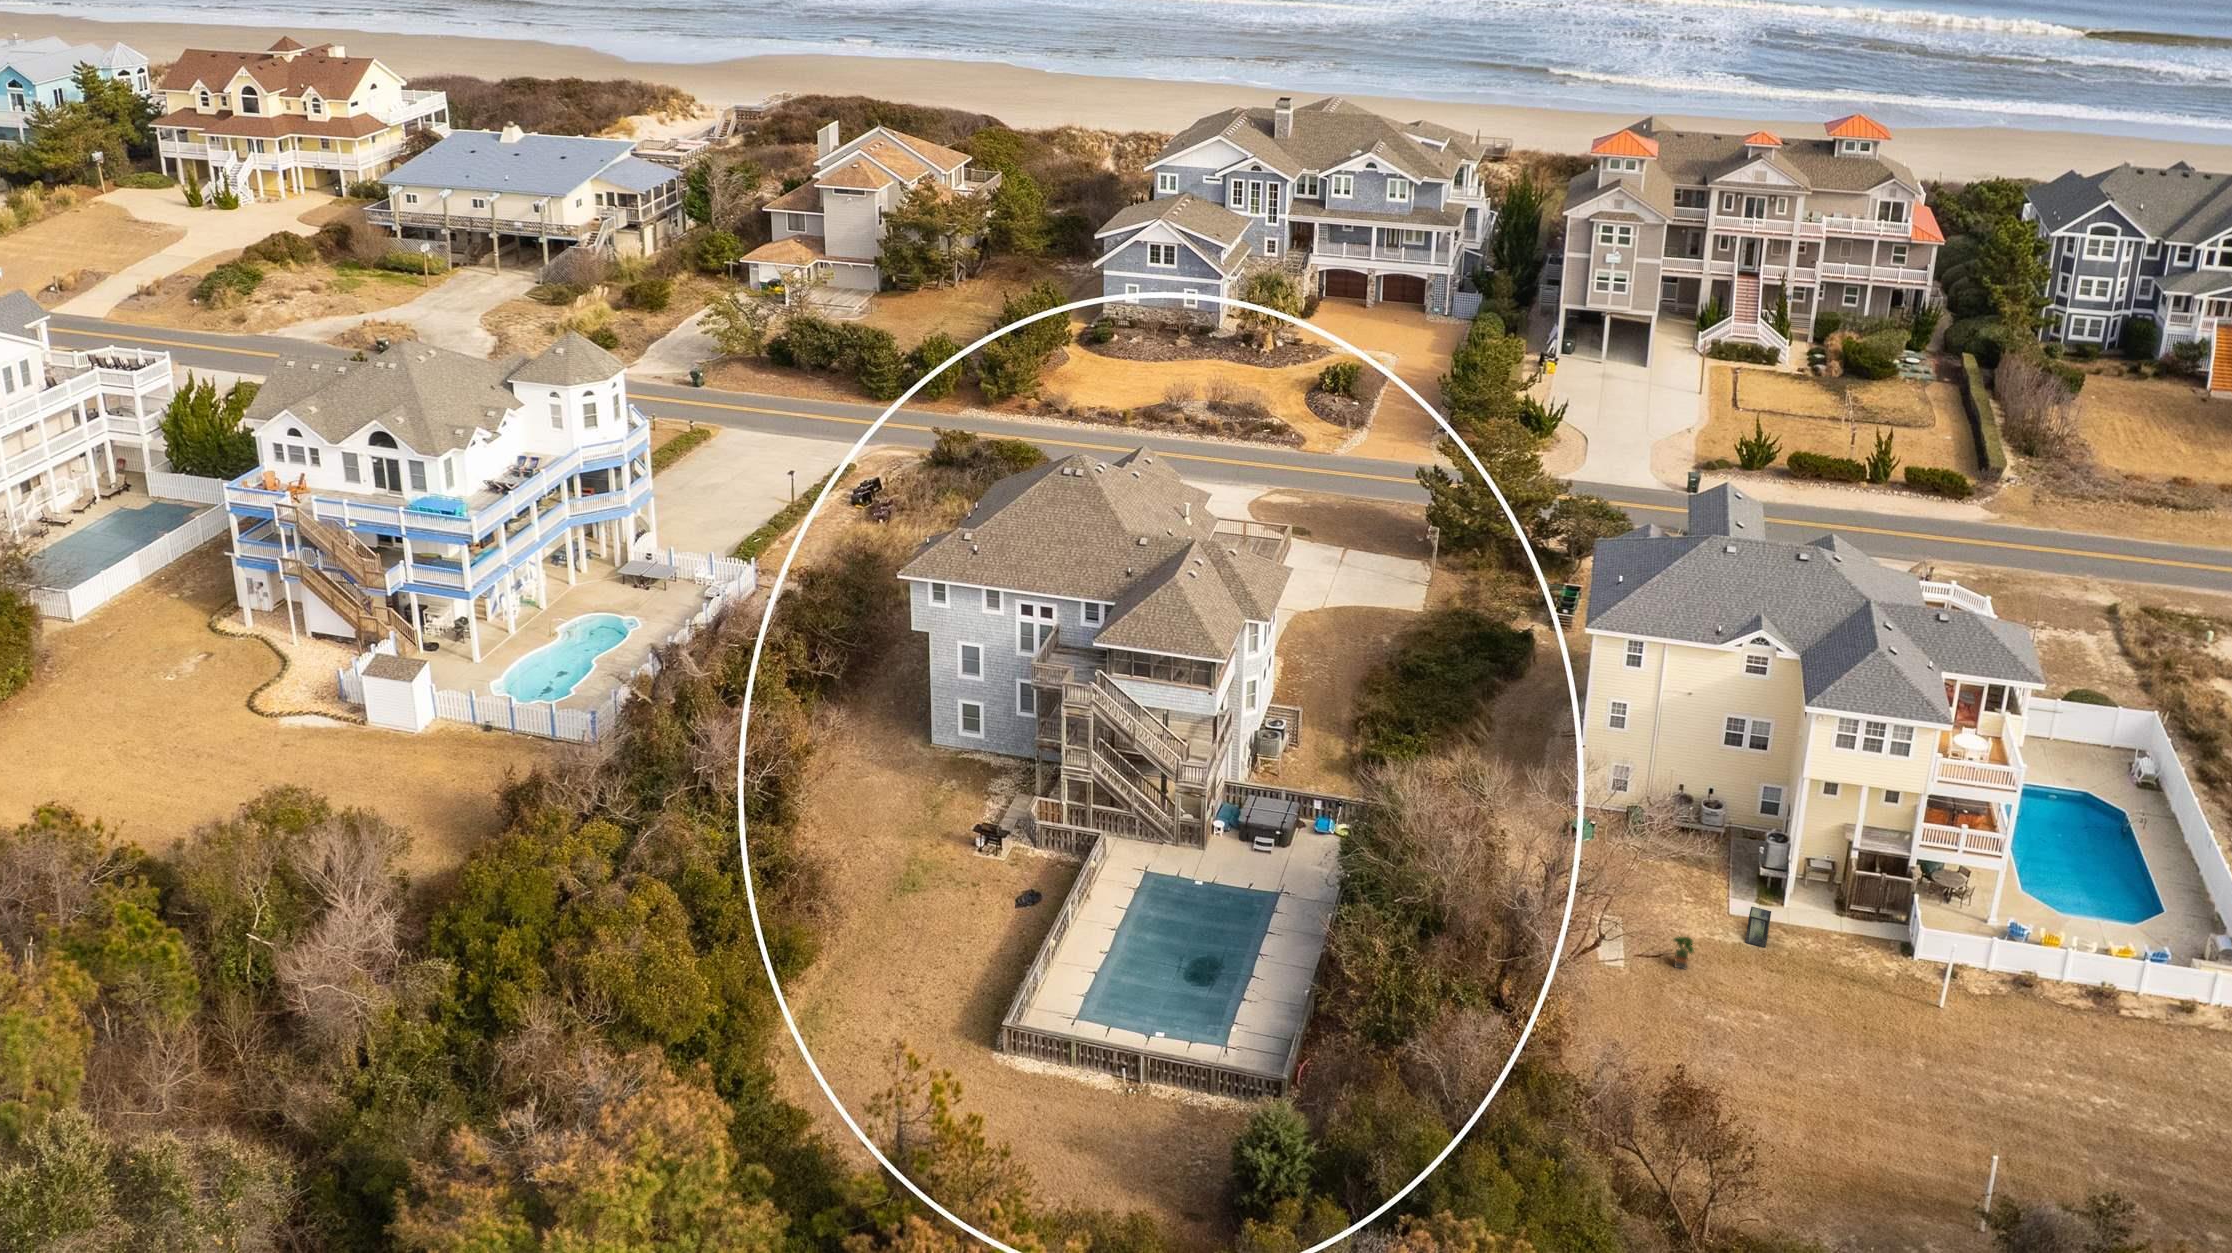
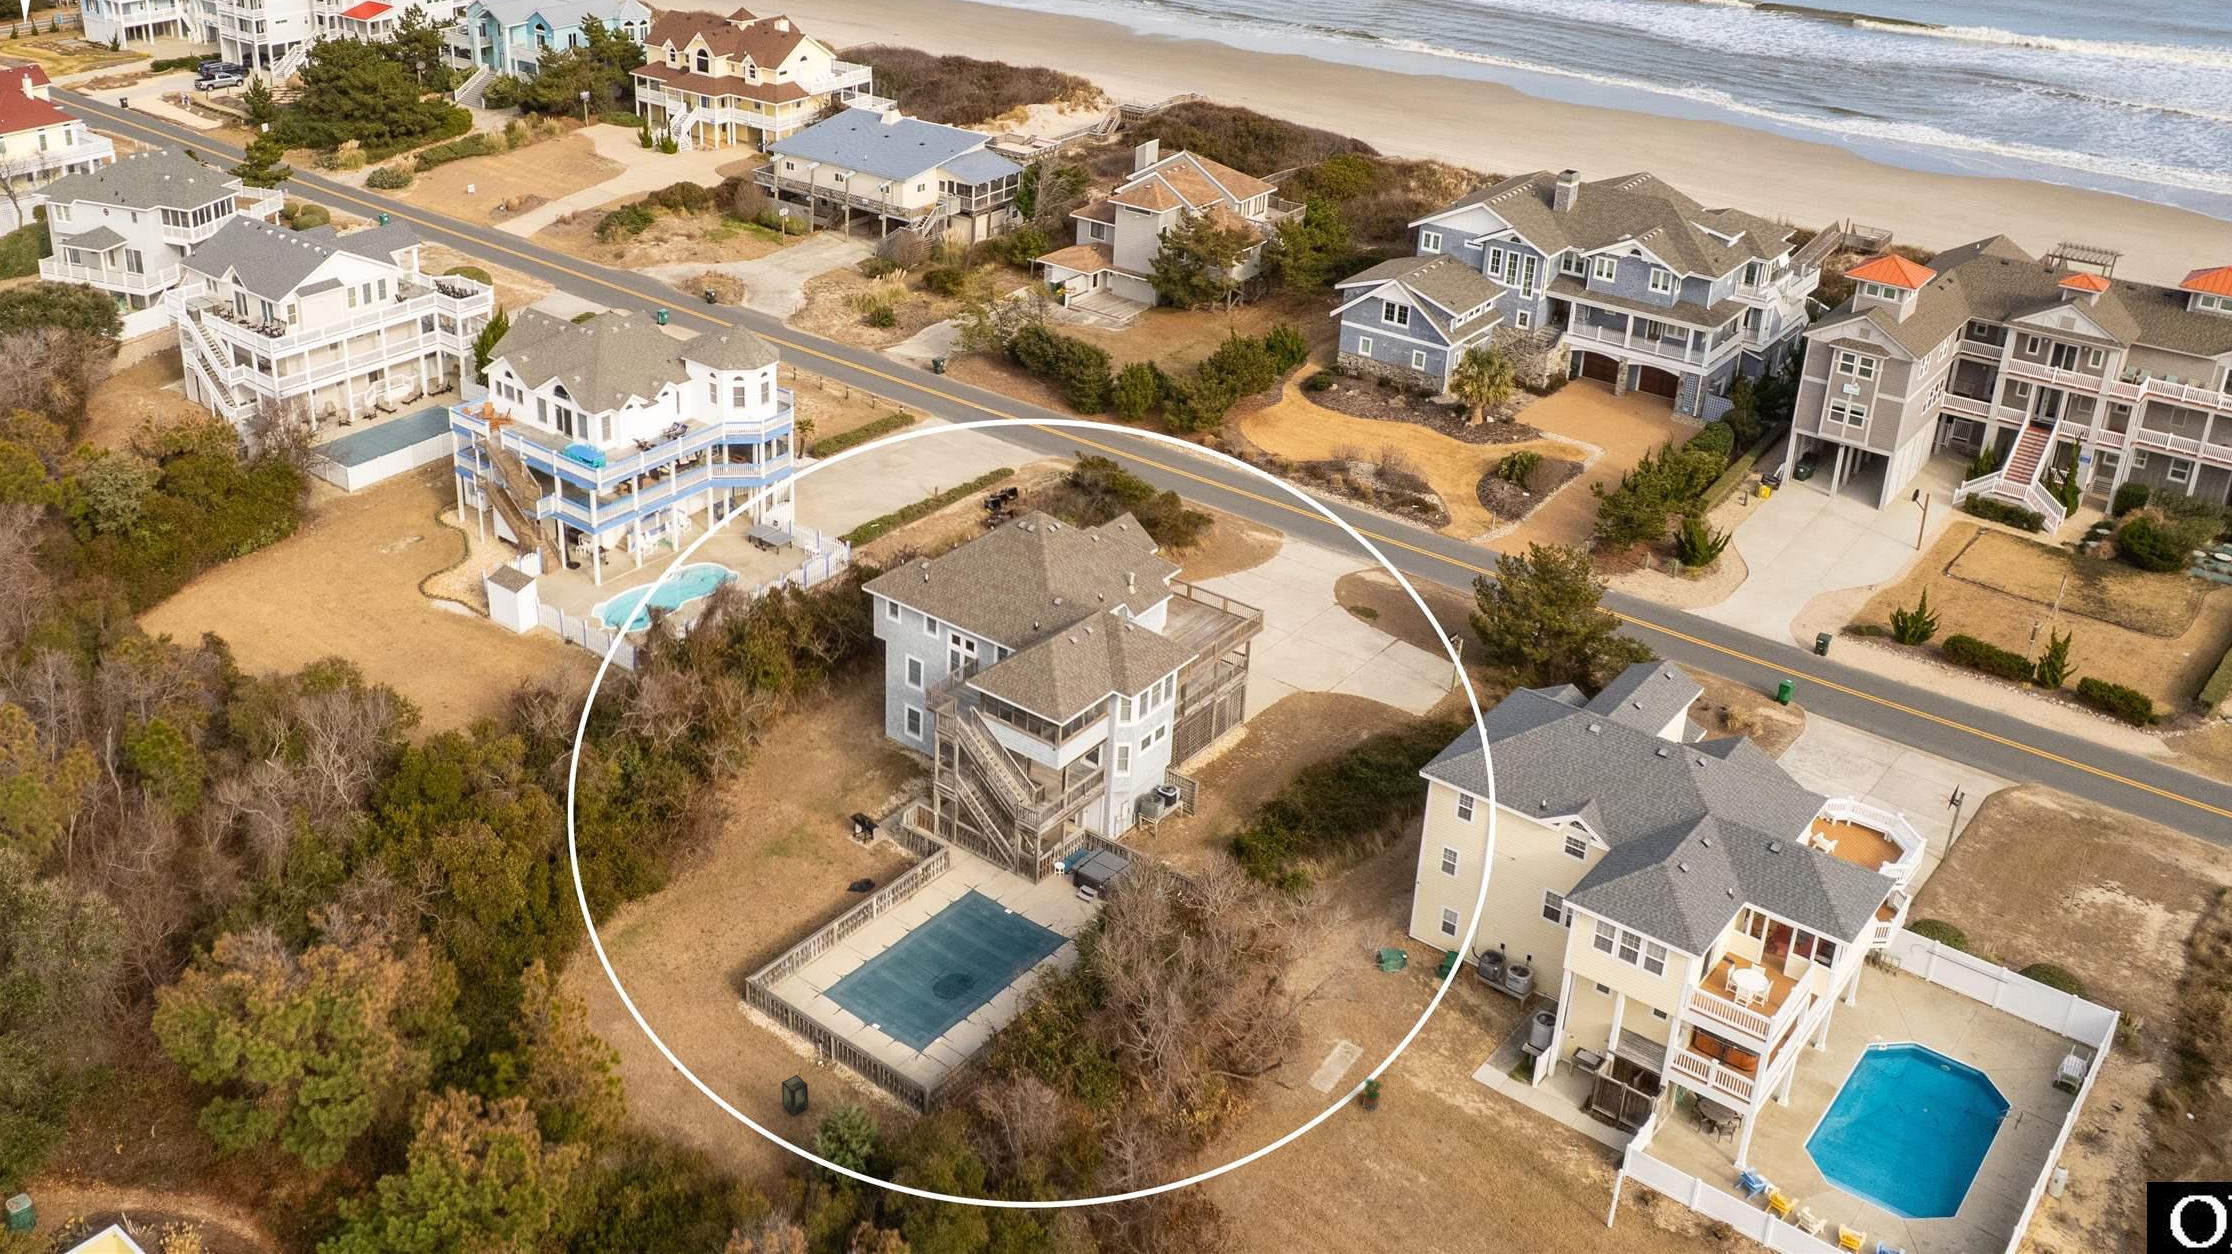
storage box: present [1745,907,1771,948] -> present [782,1075,808,1116]

